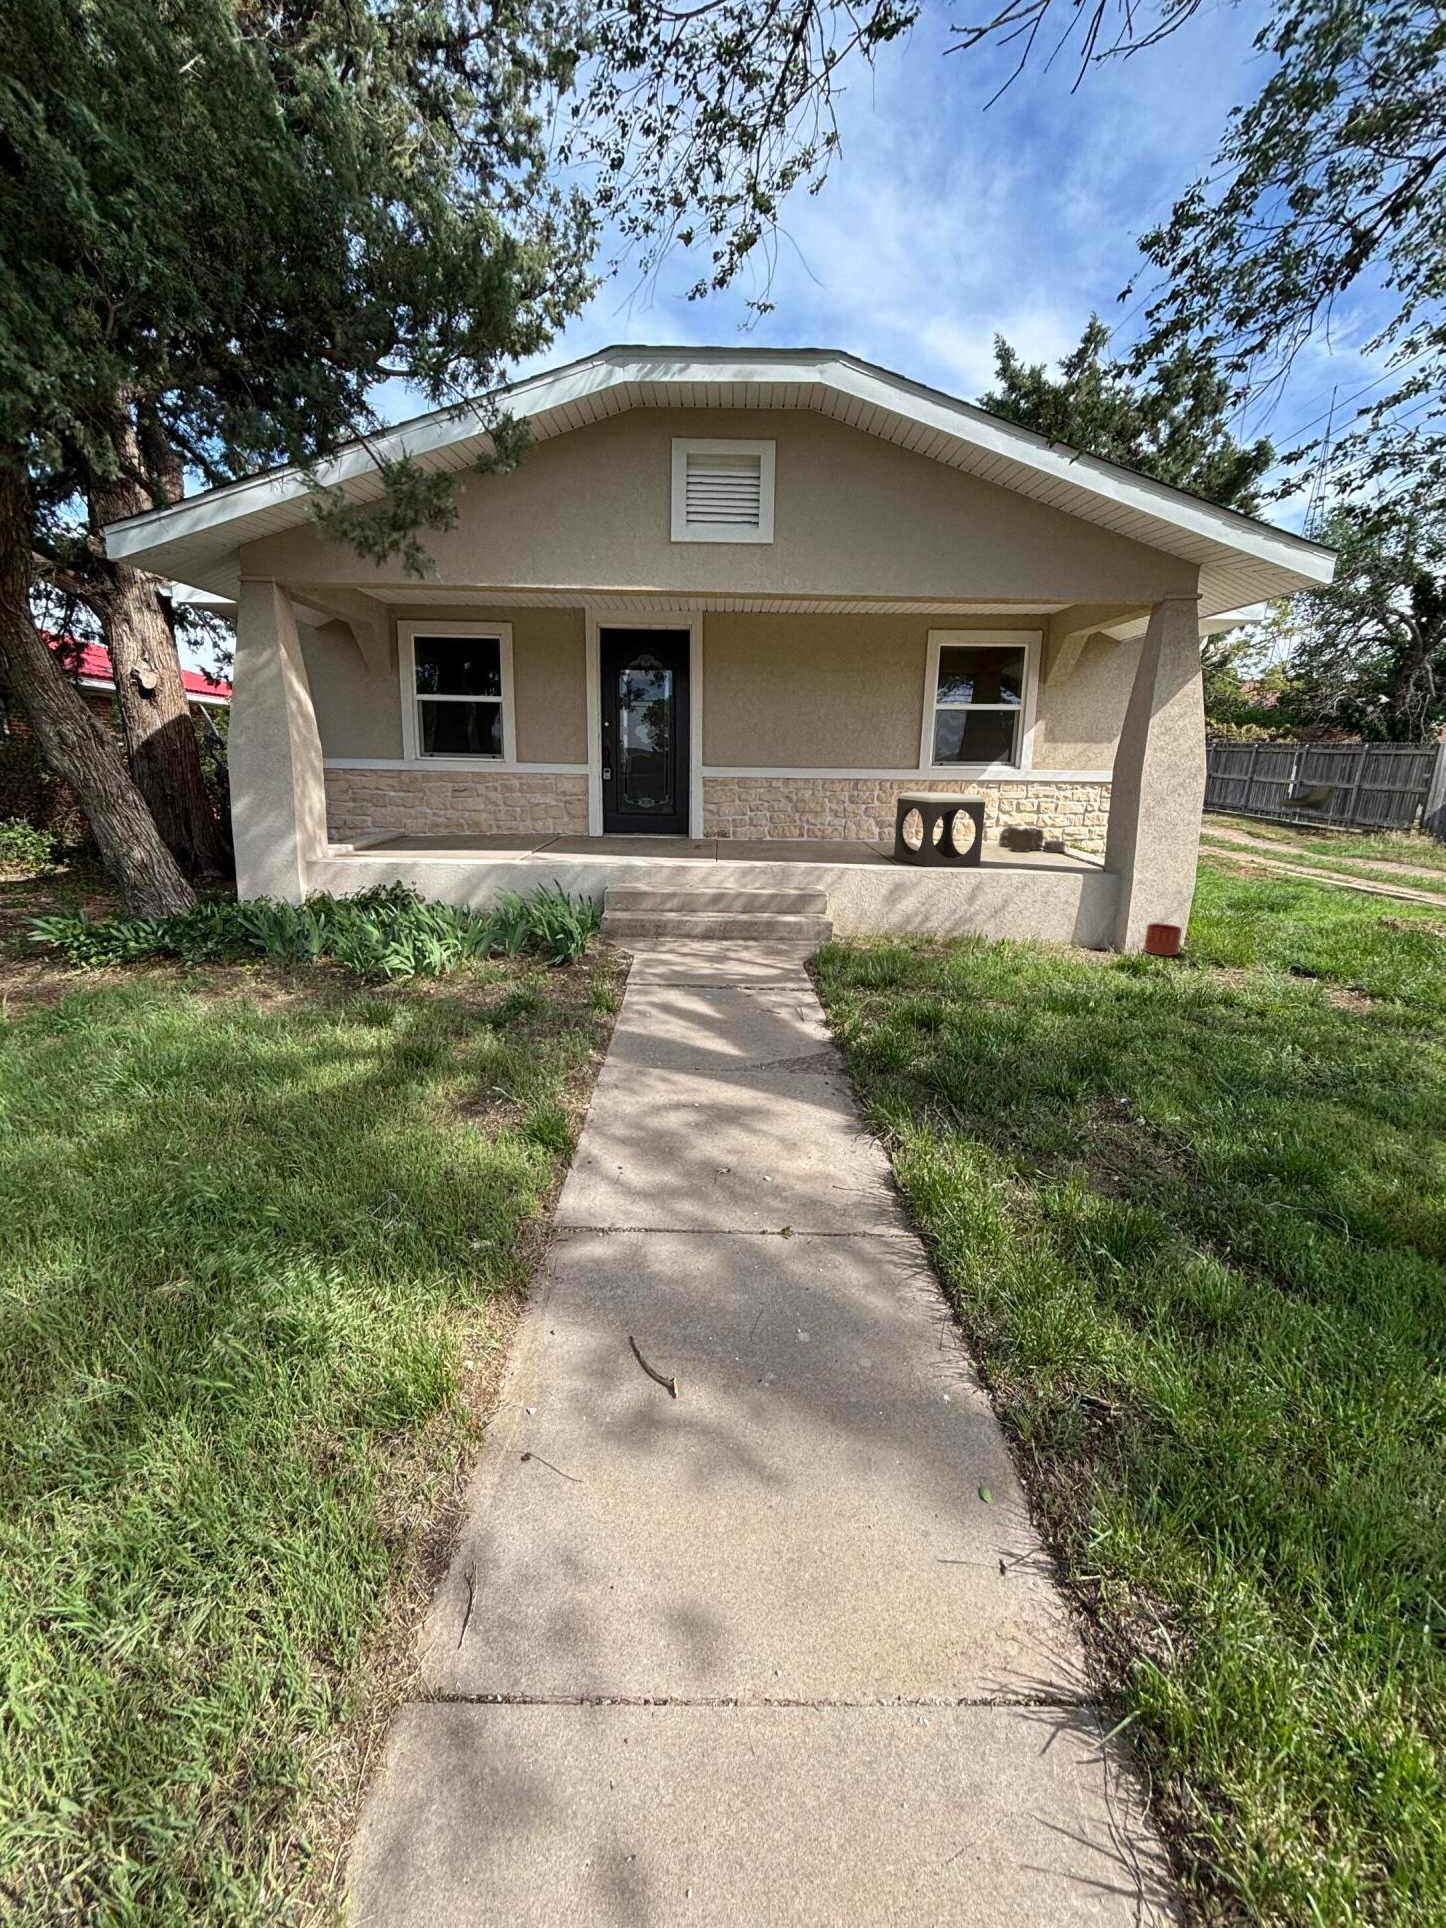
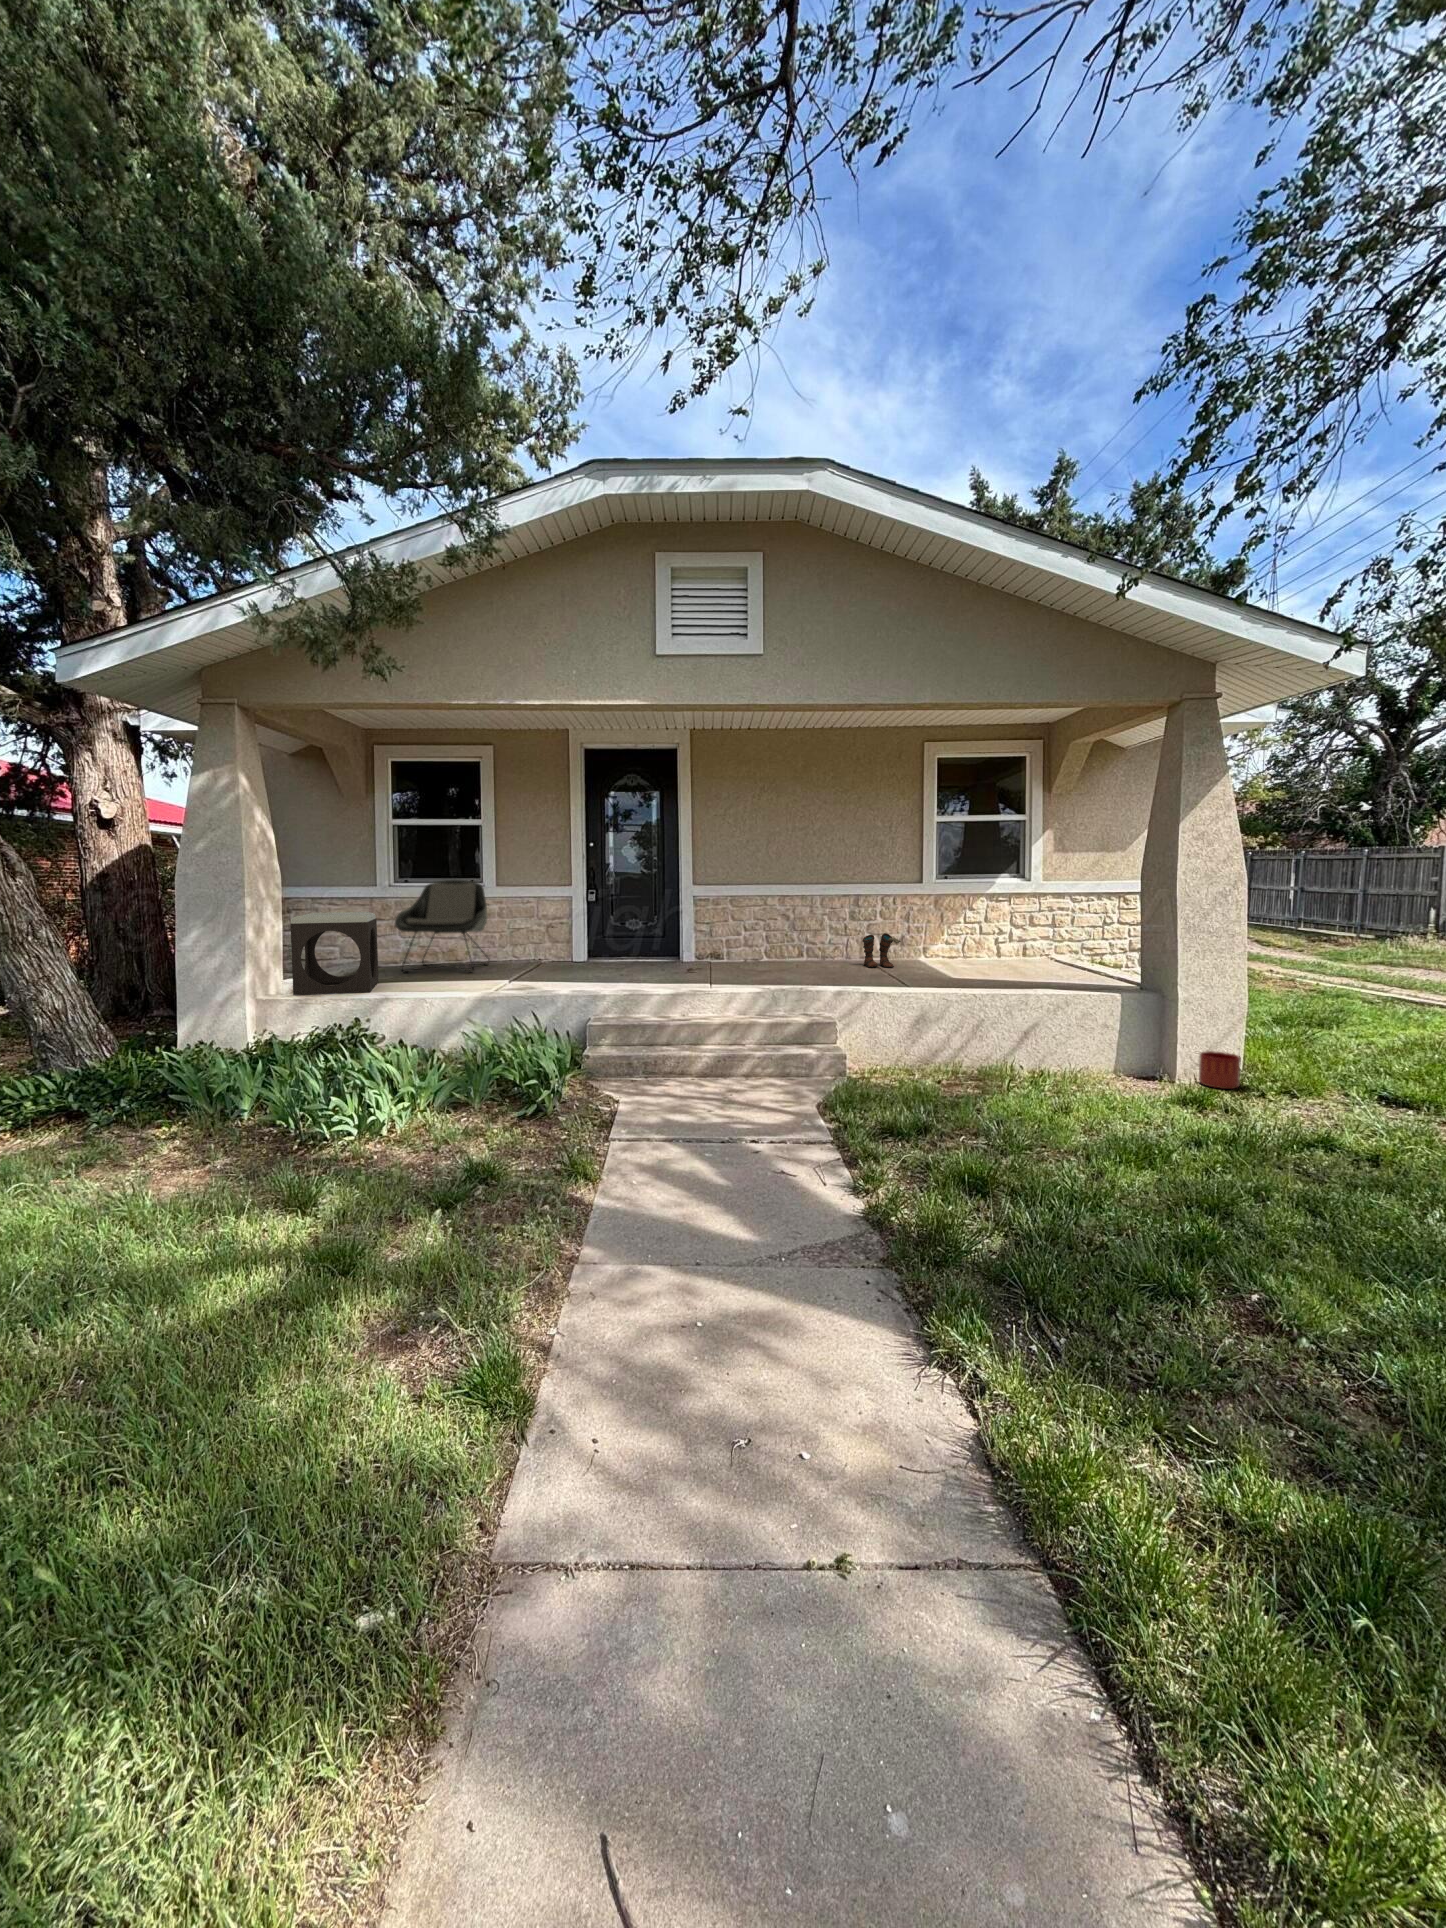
lounge chair: present [1279,785,1335,826] -> present [395,880,489,973]
footstool: present [894,792,985,866] -> present [290,912,379,995]
boots: none [860,813,896,845] -> present [862,933,901,968]
woven basket: present [999,826,1065,852] -> none [1012,942,1085,971]

